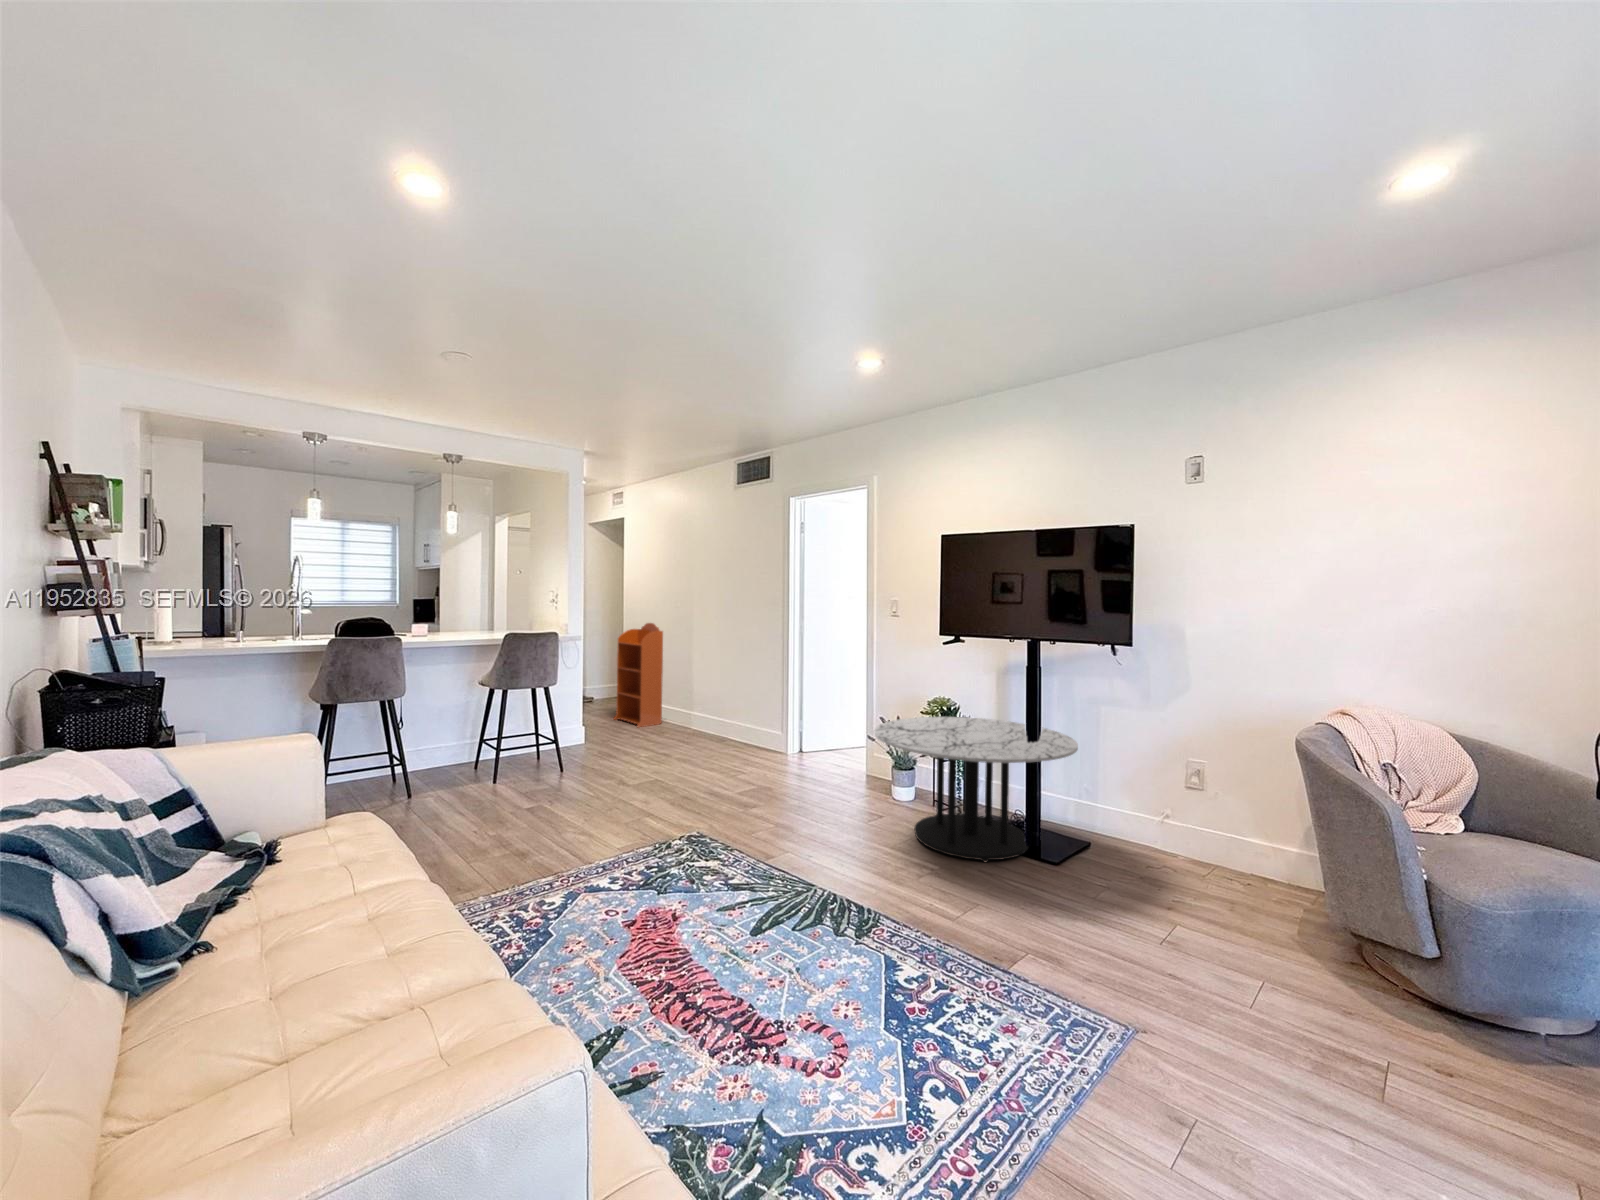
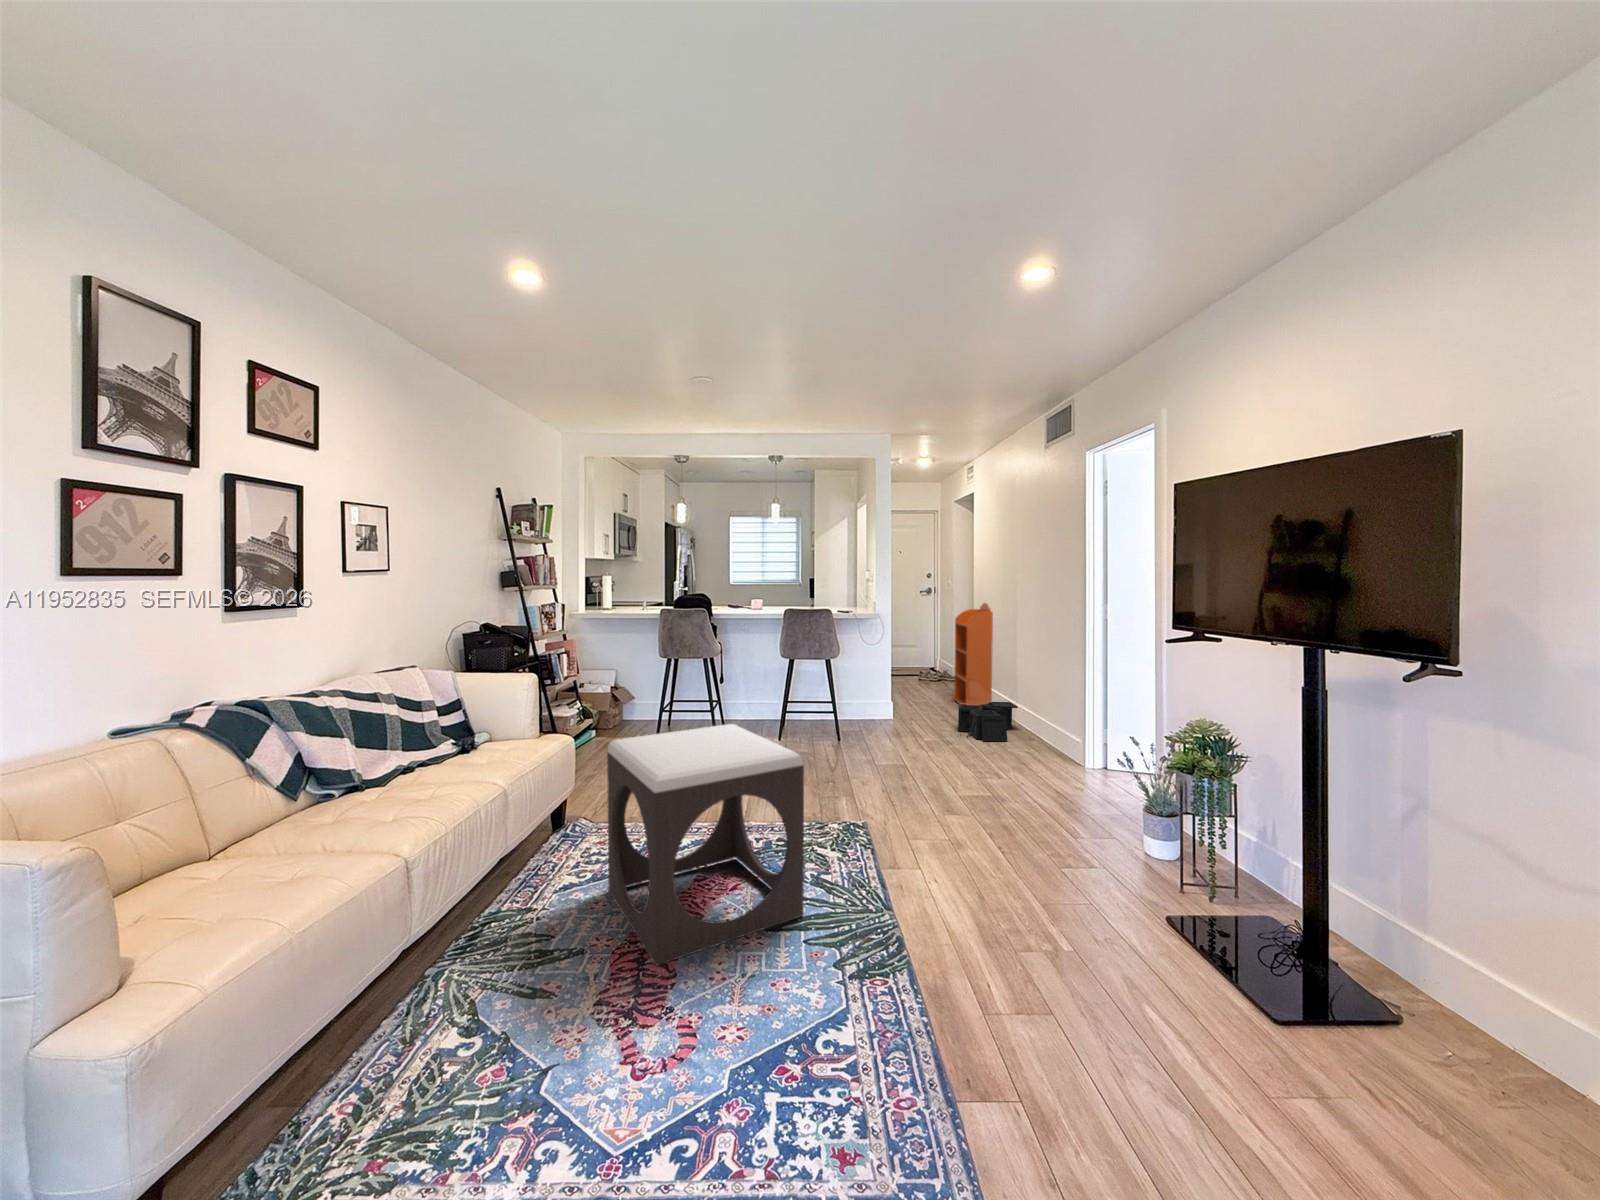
storage bin: none [654,712,710,749] -> present [958,702,1018,741]
coffee table: present [874,717,1078,862] -> none [1030,741,1399,993]
footstool: none [555,754,770,1006] -> present [607,724,804,966]

